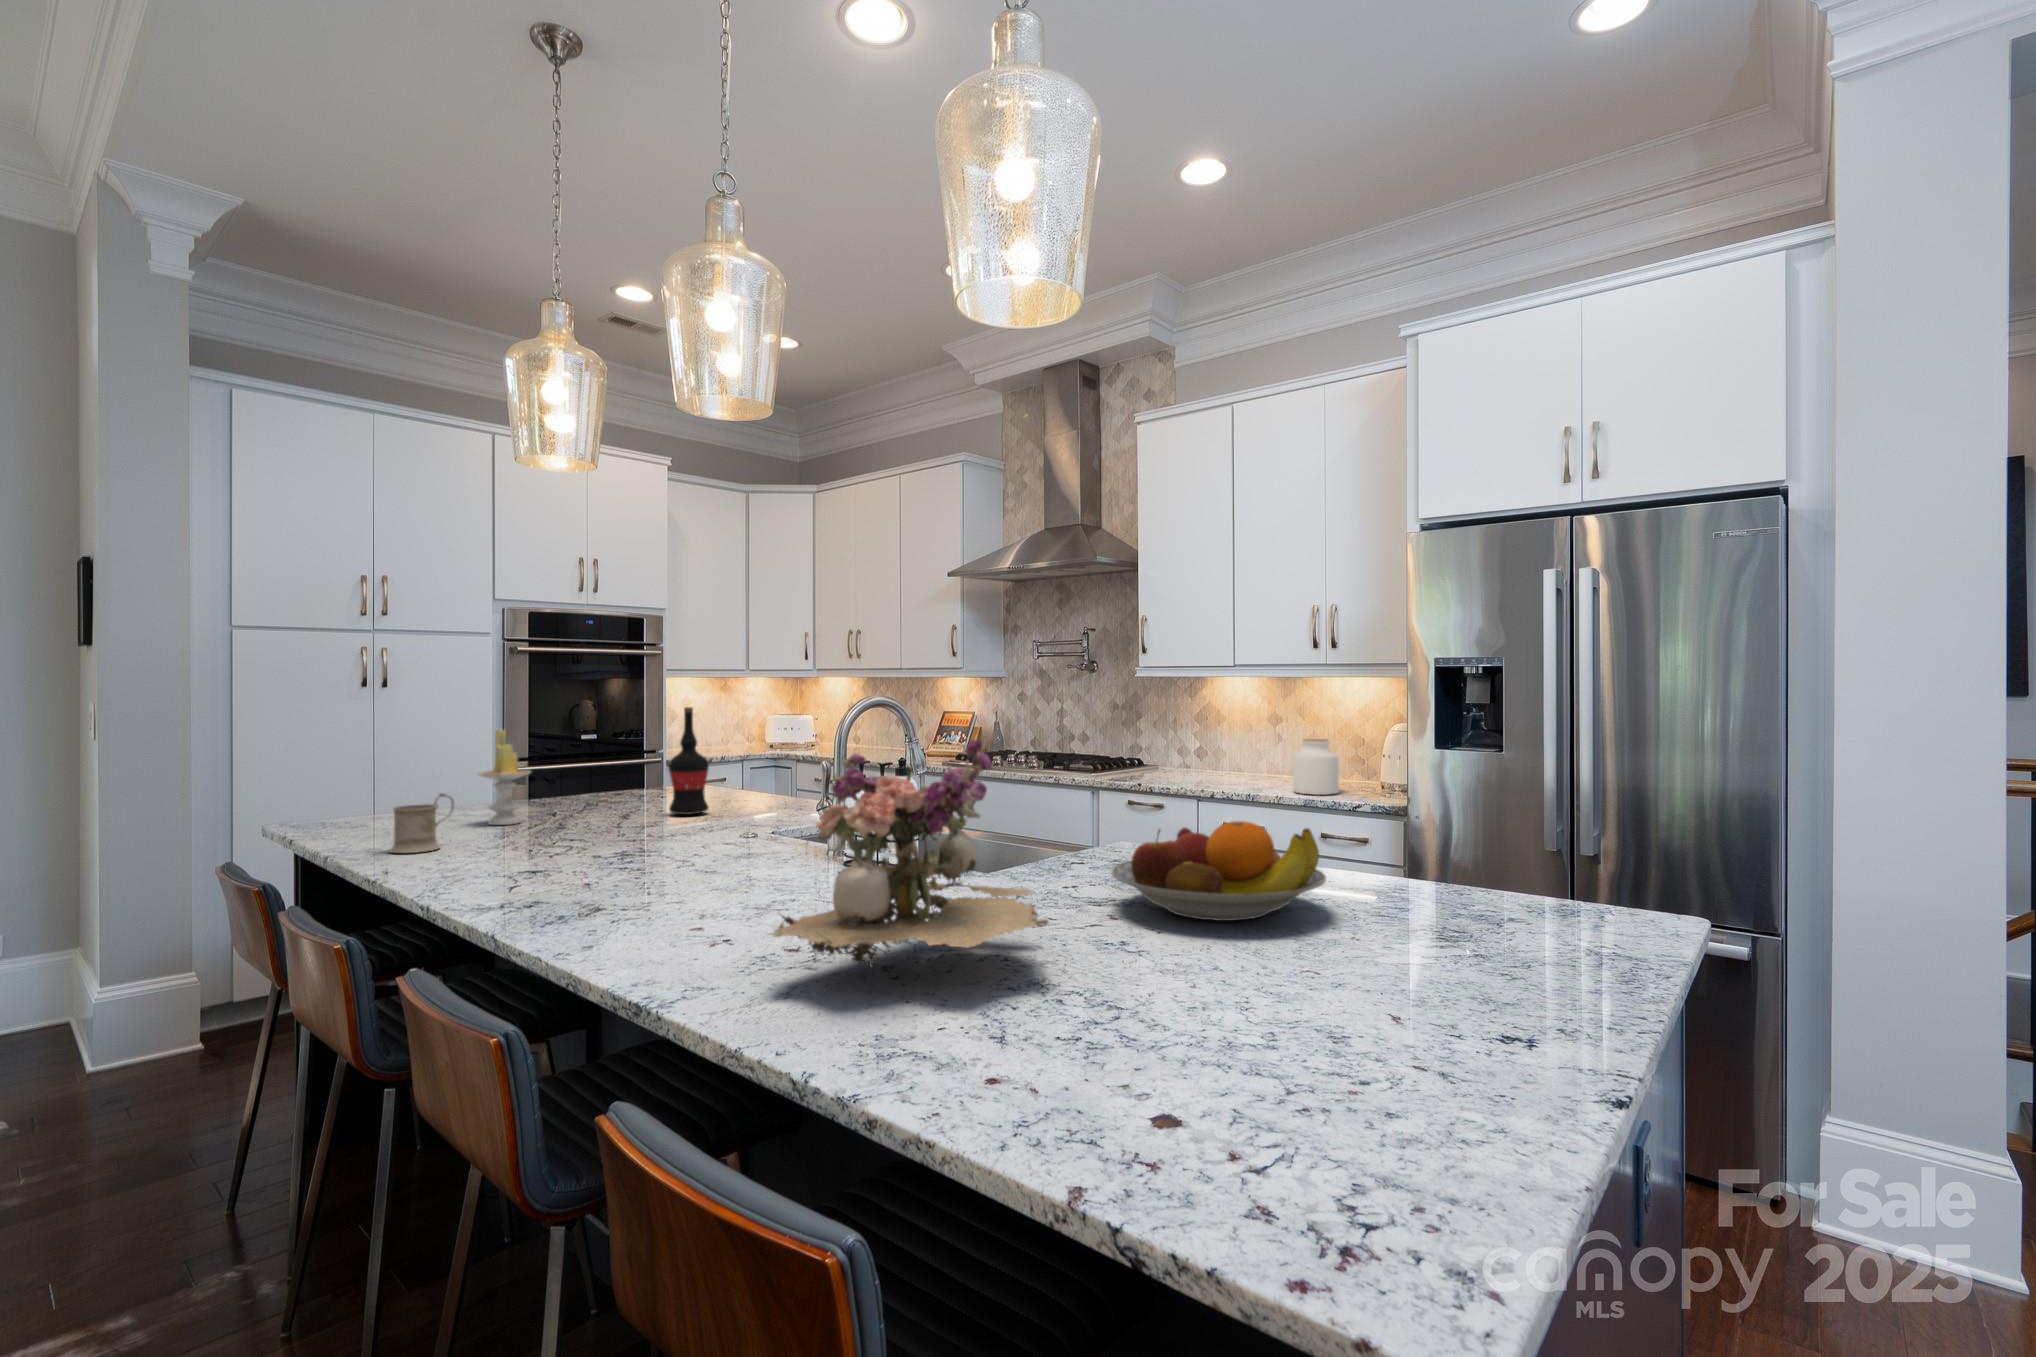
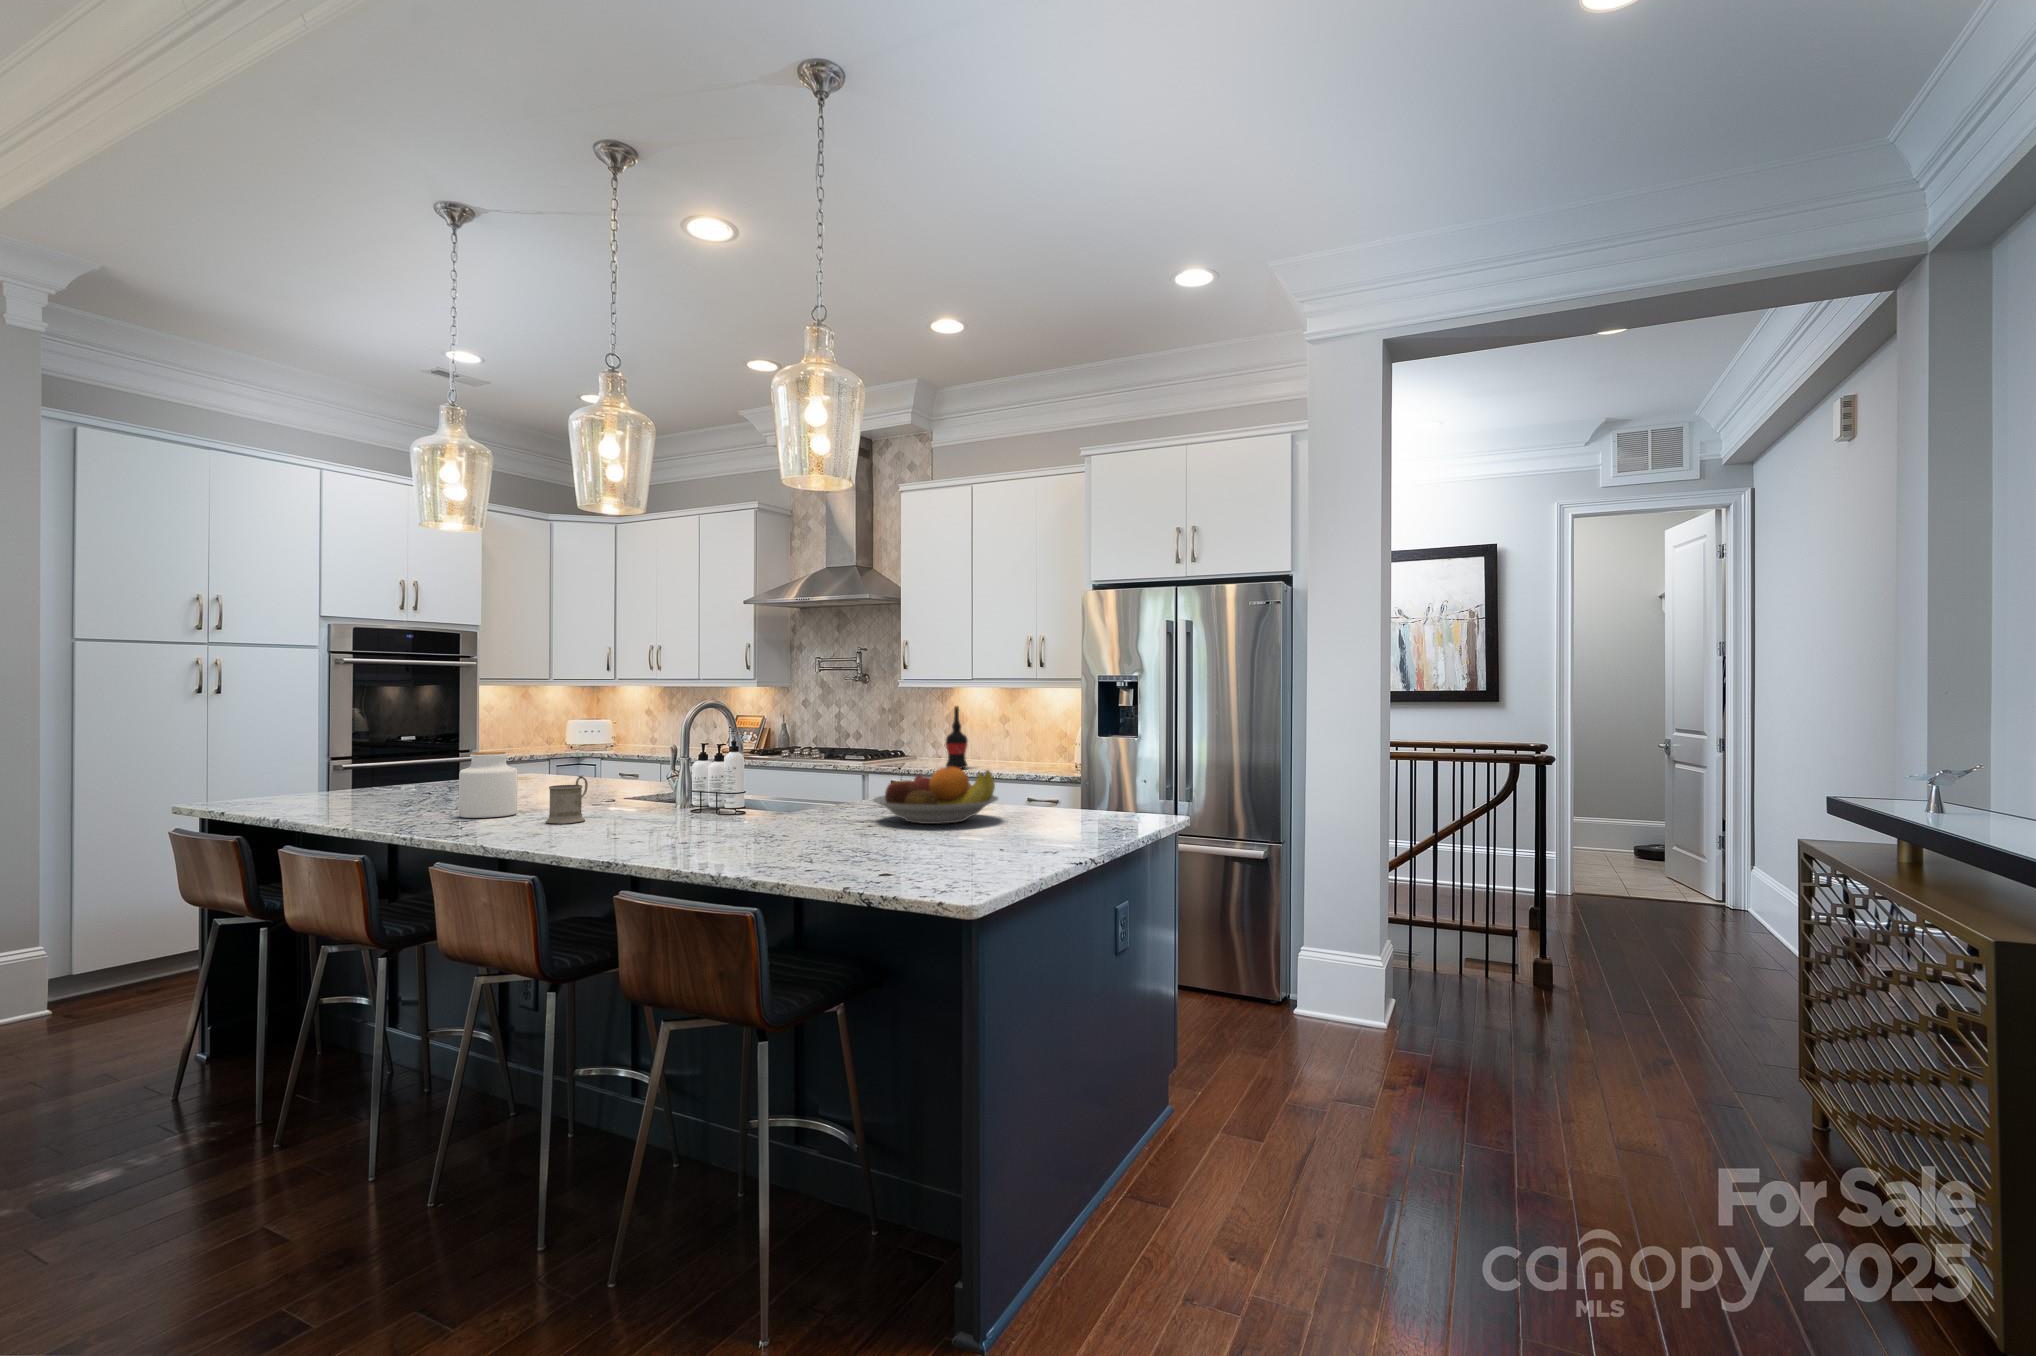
wine bottle: present [669,707,709,815] -> present [946,706,968,769]
candle: present [479,729,531,825] -> none [373,722,418,798]
flower arrangement: present [772,733,1048,971] -> none [678,713,837,846]
jar: present [1293,739,1339,795] -> present [459,752,518,818]
mug: present [390,793,454,853] -> present [546,776,588,823]

